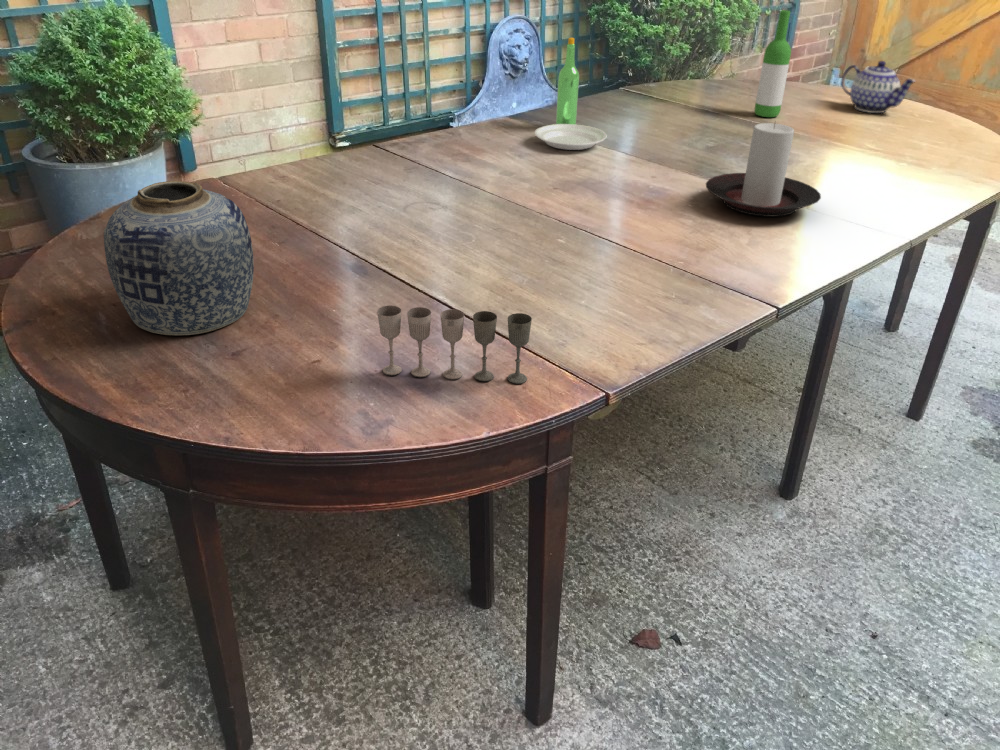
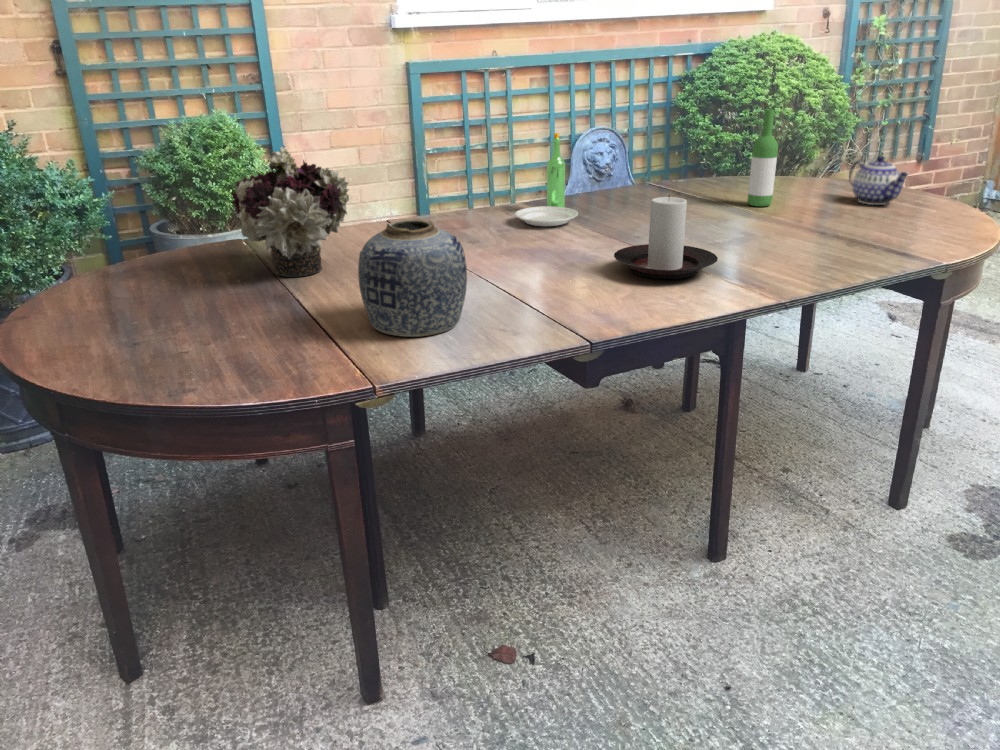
flower arrangement: none [253,69,414,236] -> present [231,147,349,277]
vase: present [104,181,254,335] -> present [358,219,467,337]
wine glass: present [377,305,532,384] -> none [212,308,323,376]

